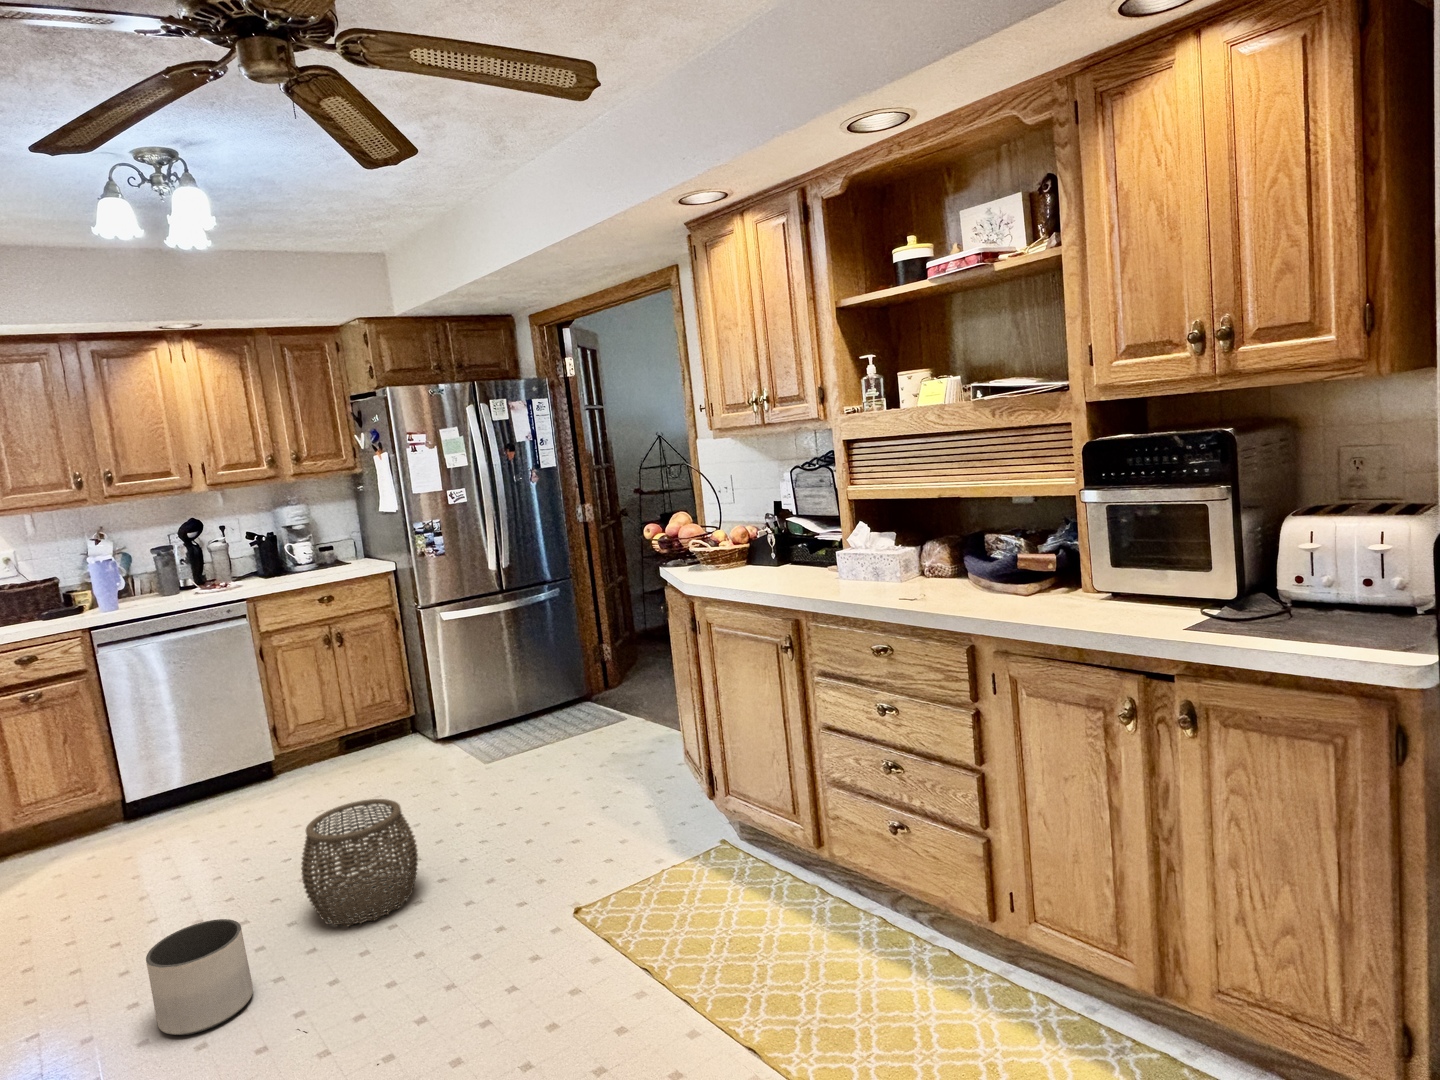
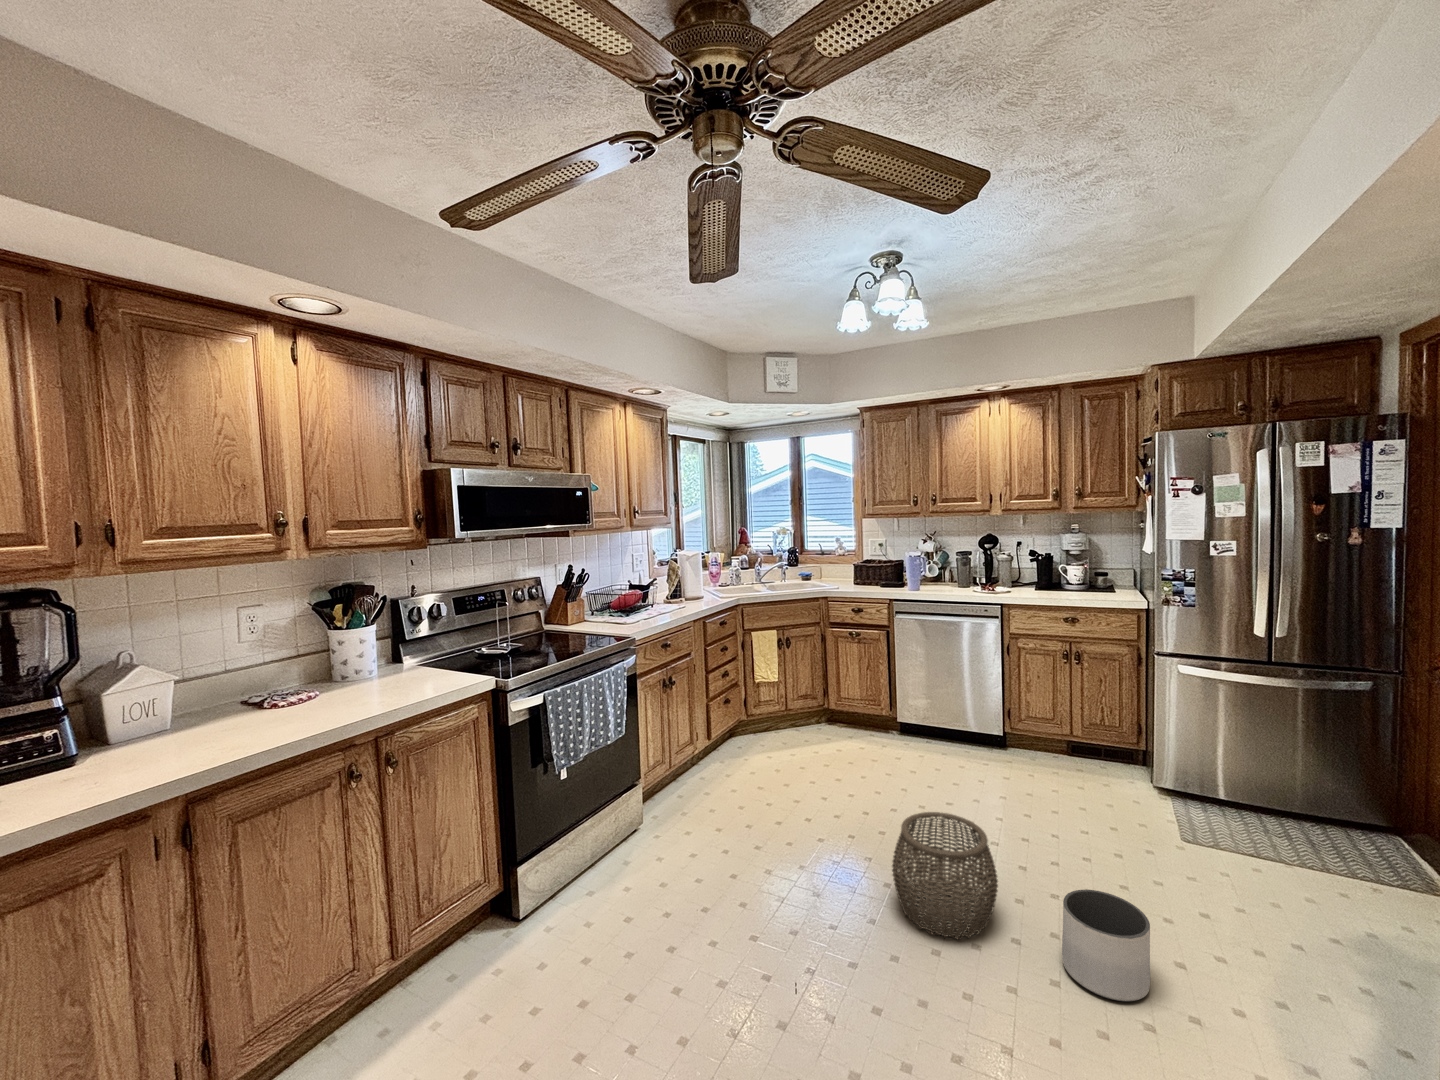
planter: present [146,919,253,1035] -> present [1062,890,1150,1001]

